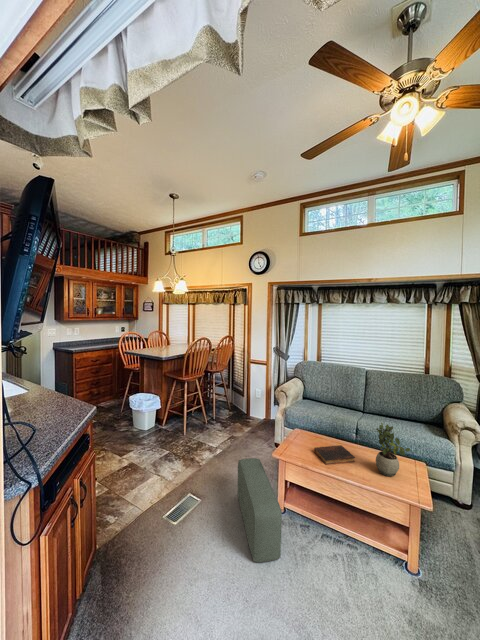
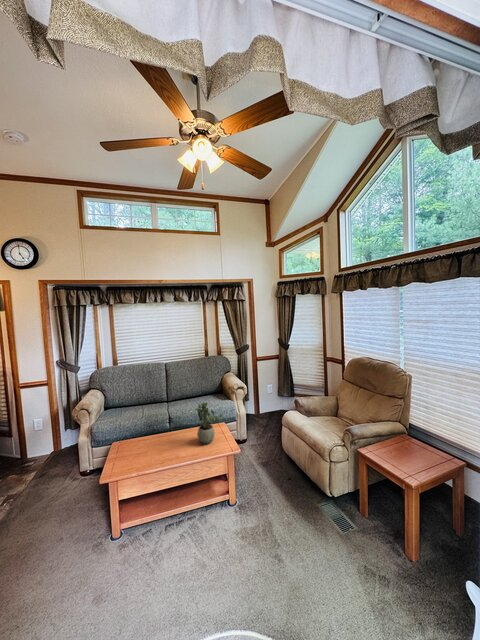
book: present [314,445,355,465] -> none [142,437,181,461]
pouf: present [238,458,282,562] -> none [47,497,134,613]

